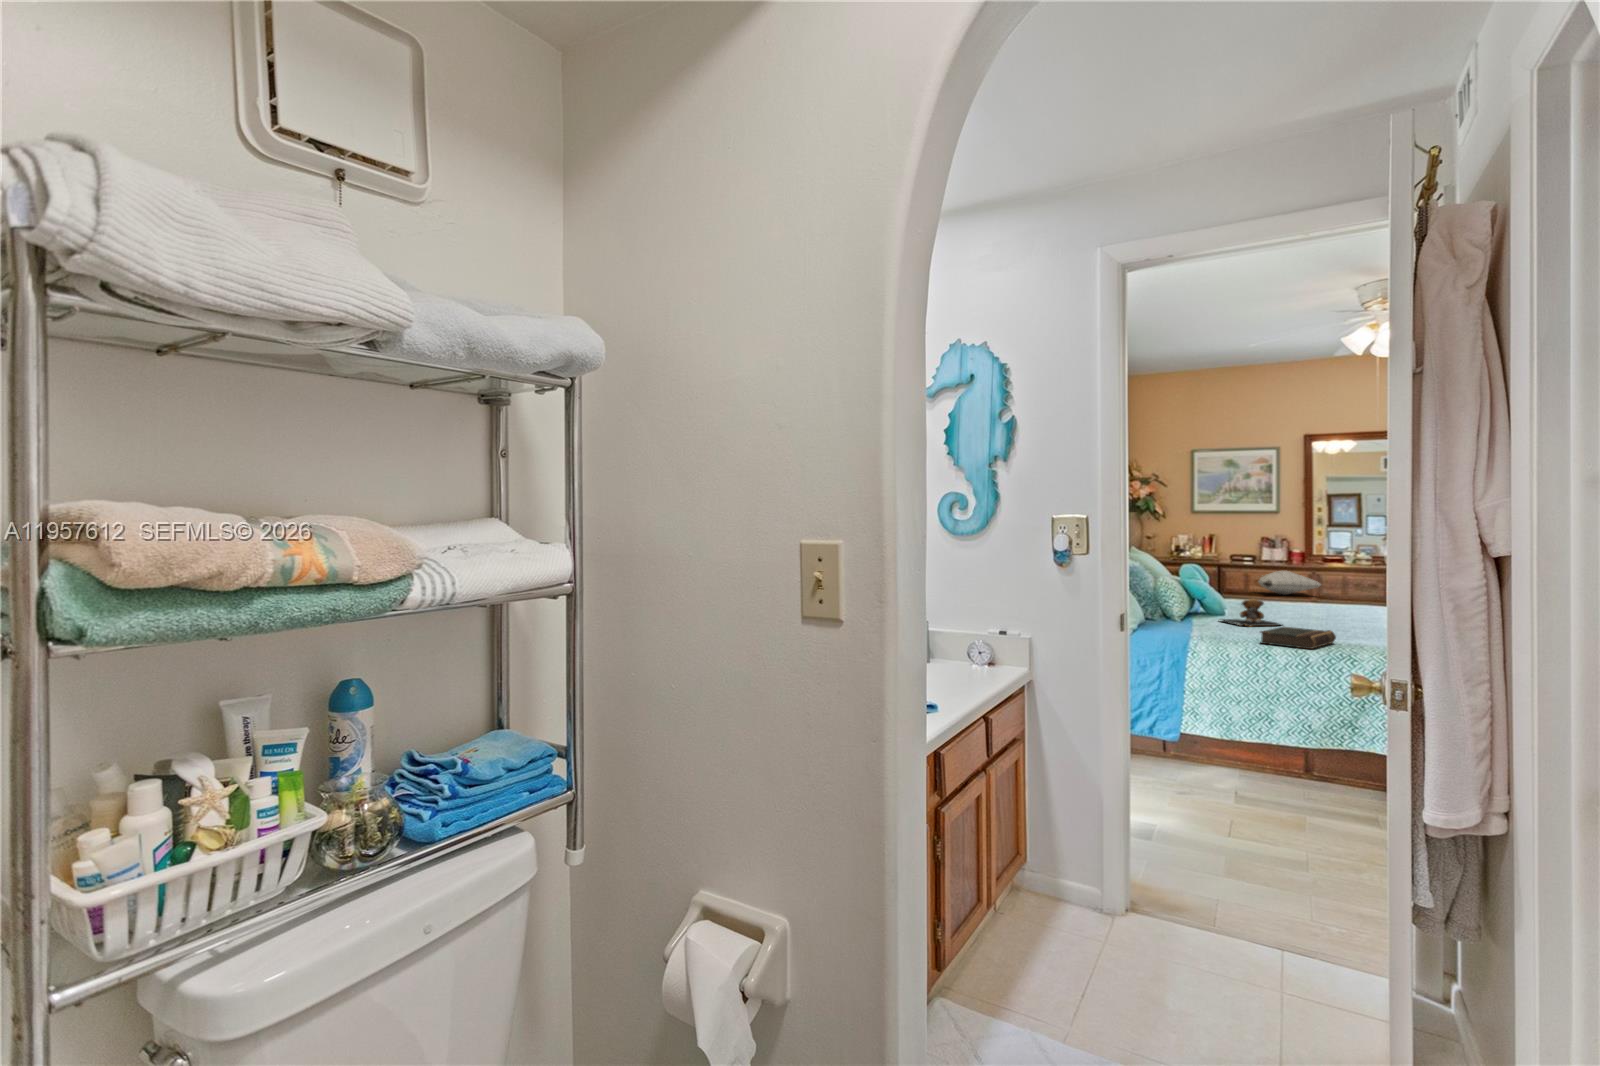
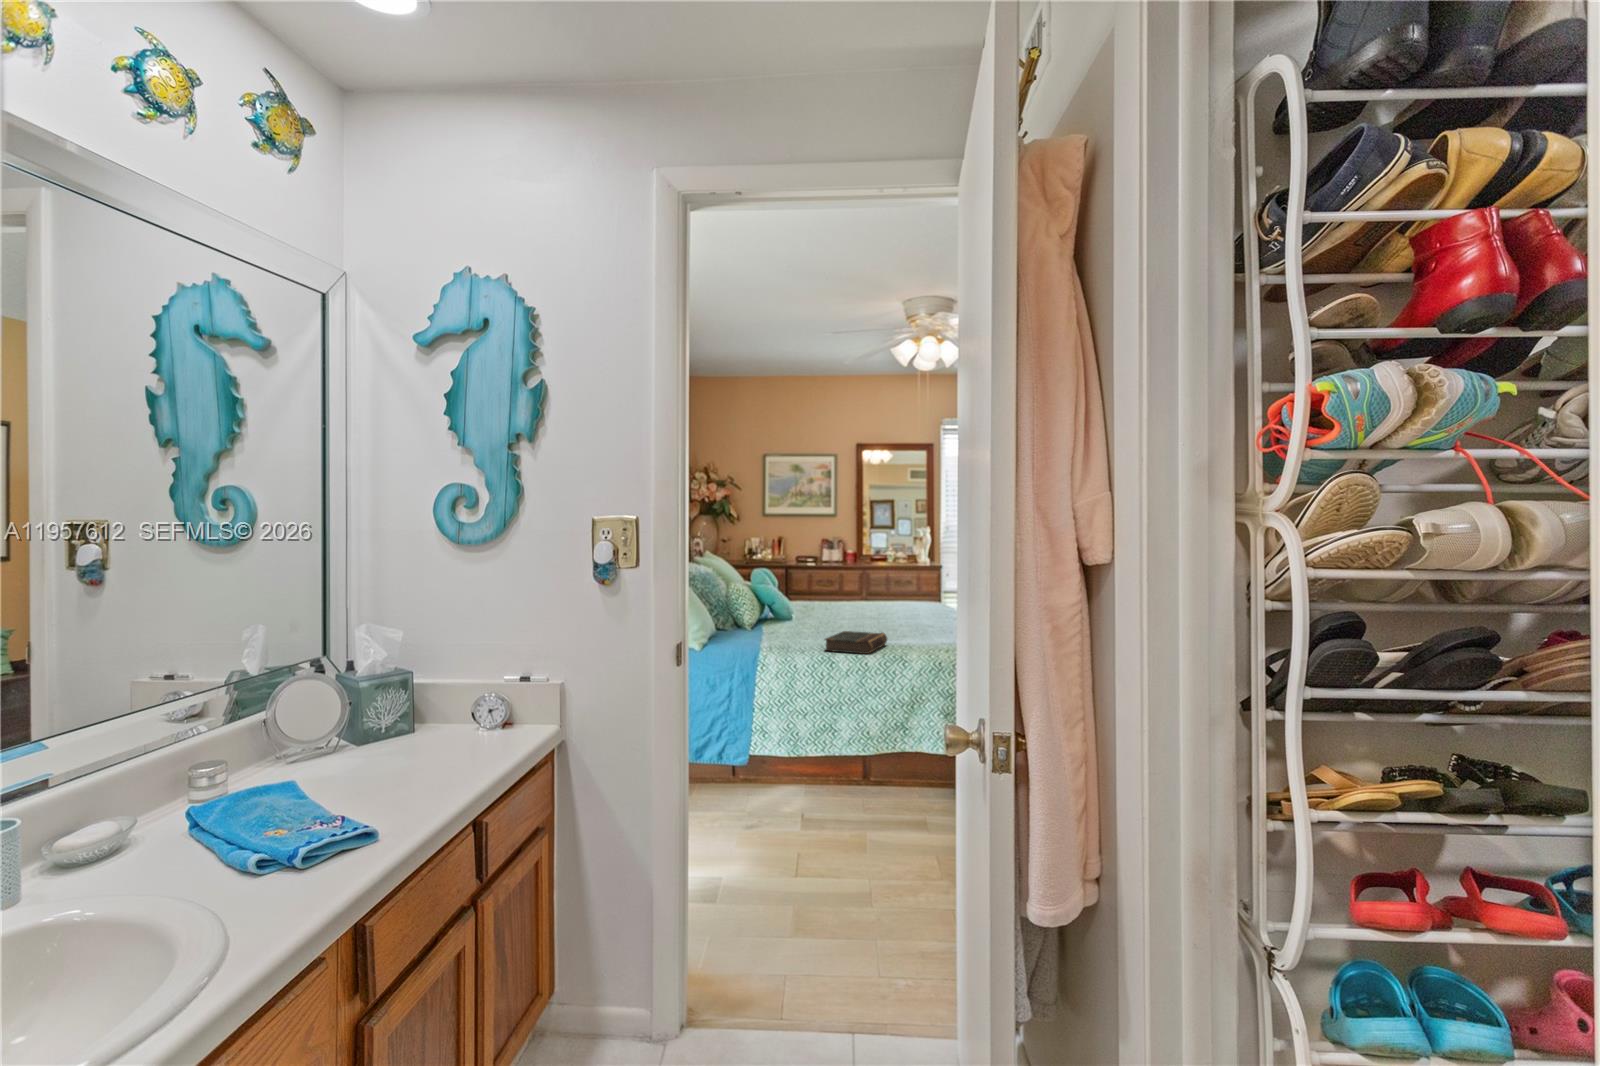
pillow: present [1258,571,1321,595] -> none [811,571,868,594]
teddy bear: present [1221,599,1279,626] -> none [786,602,843,631]

